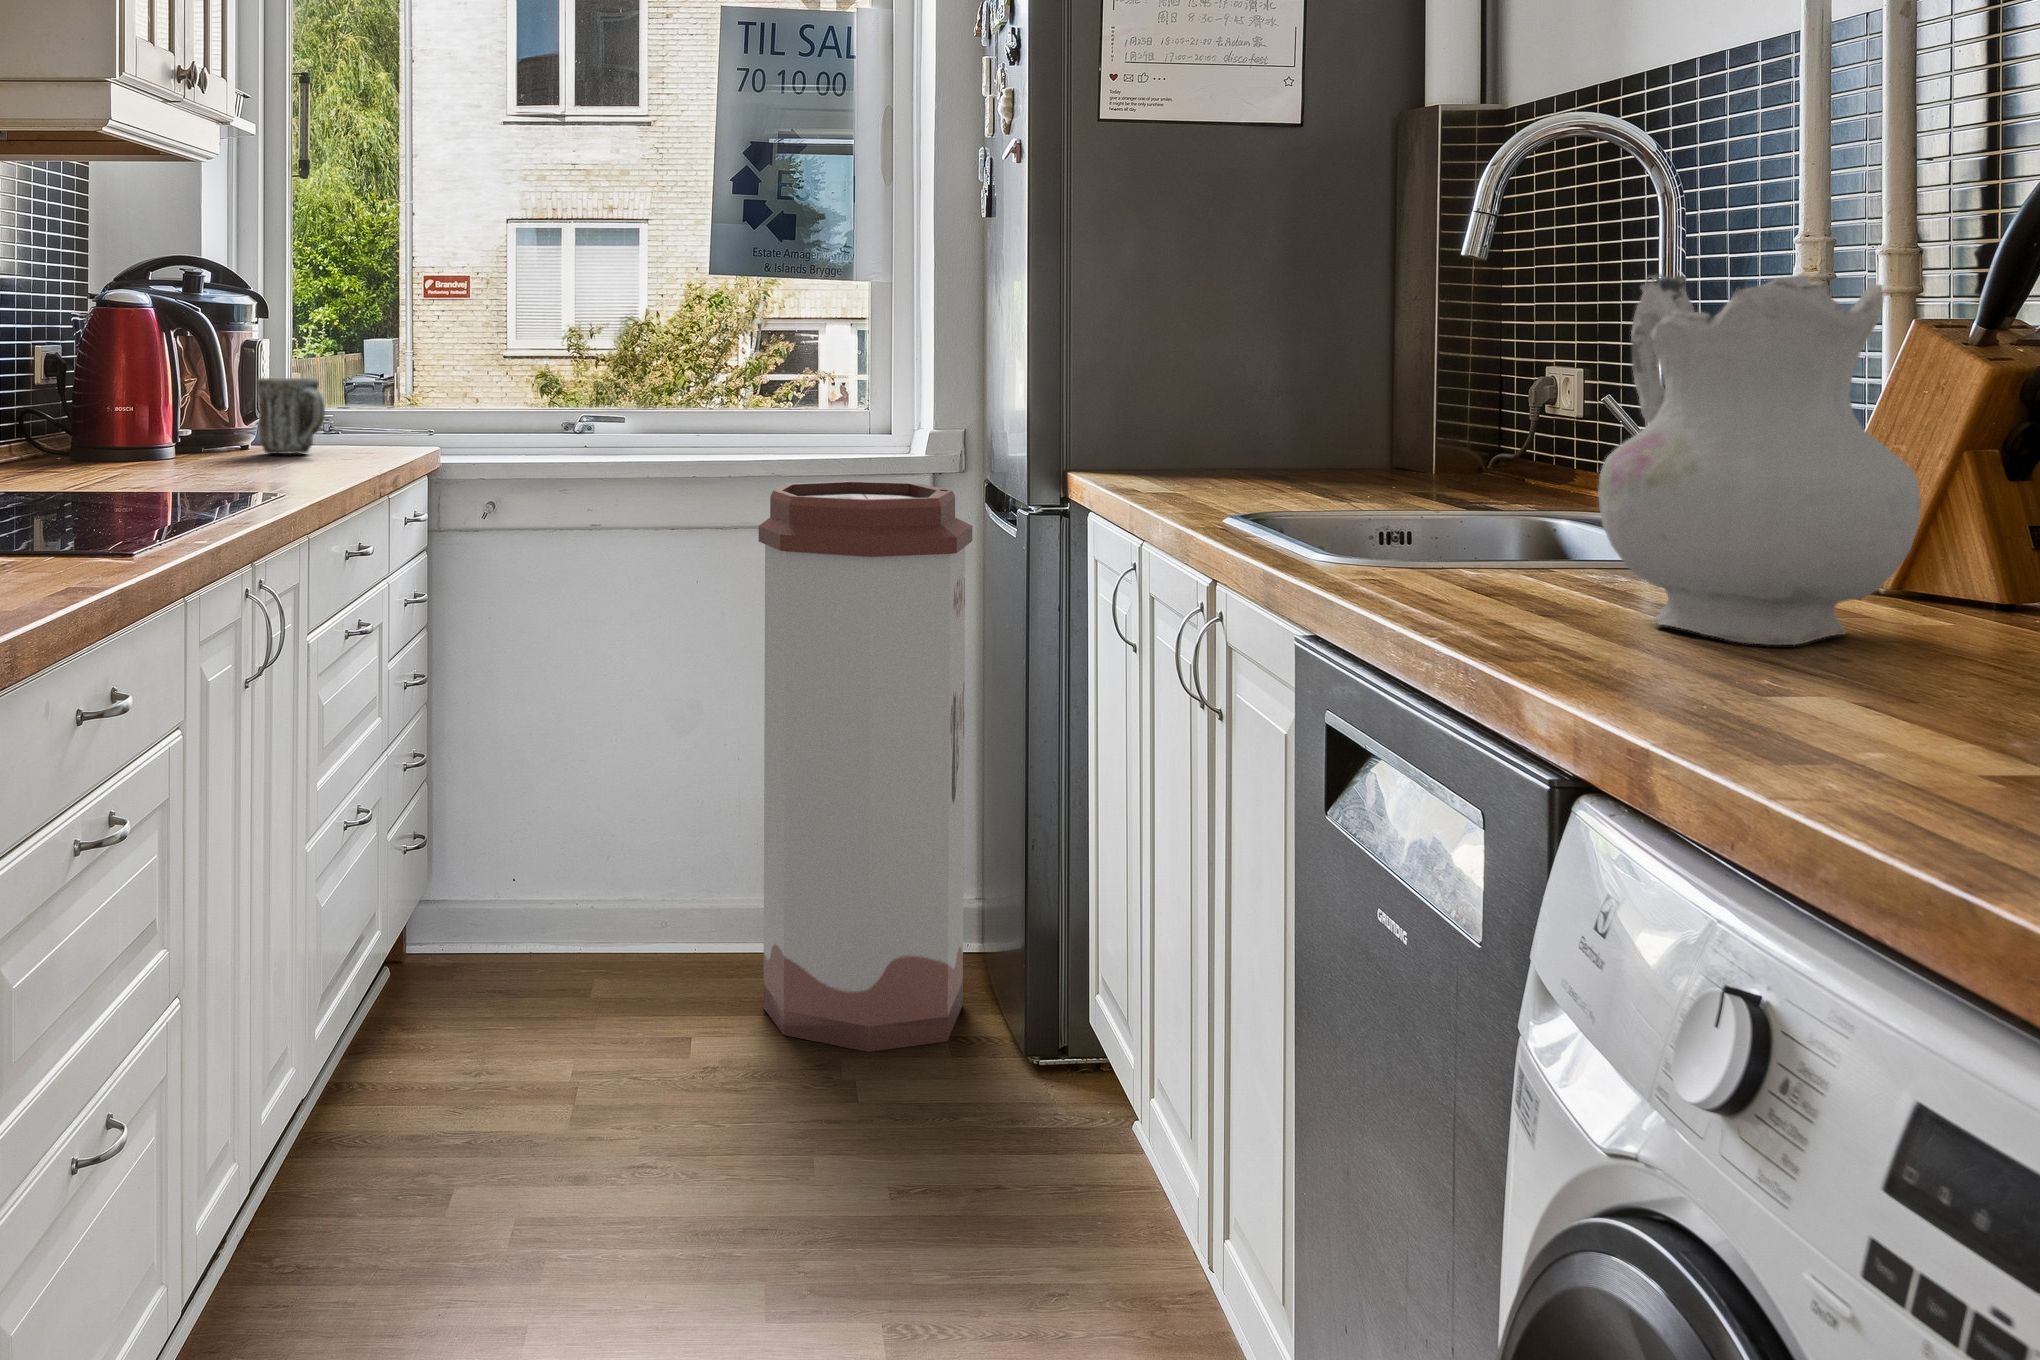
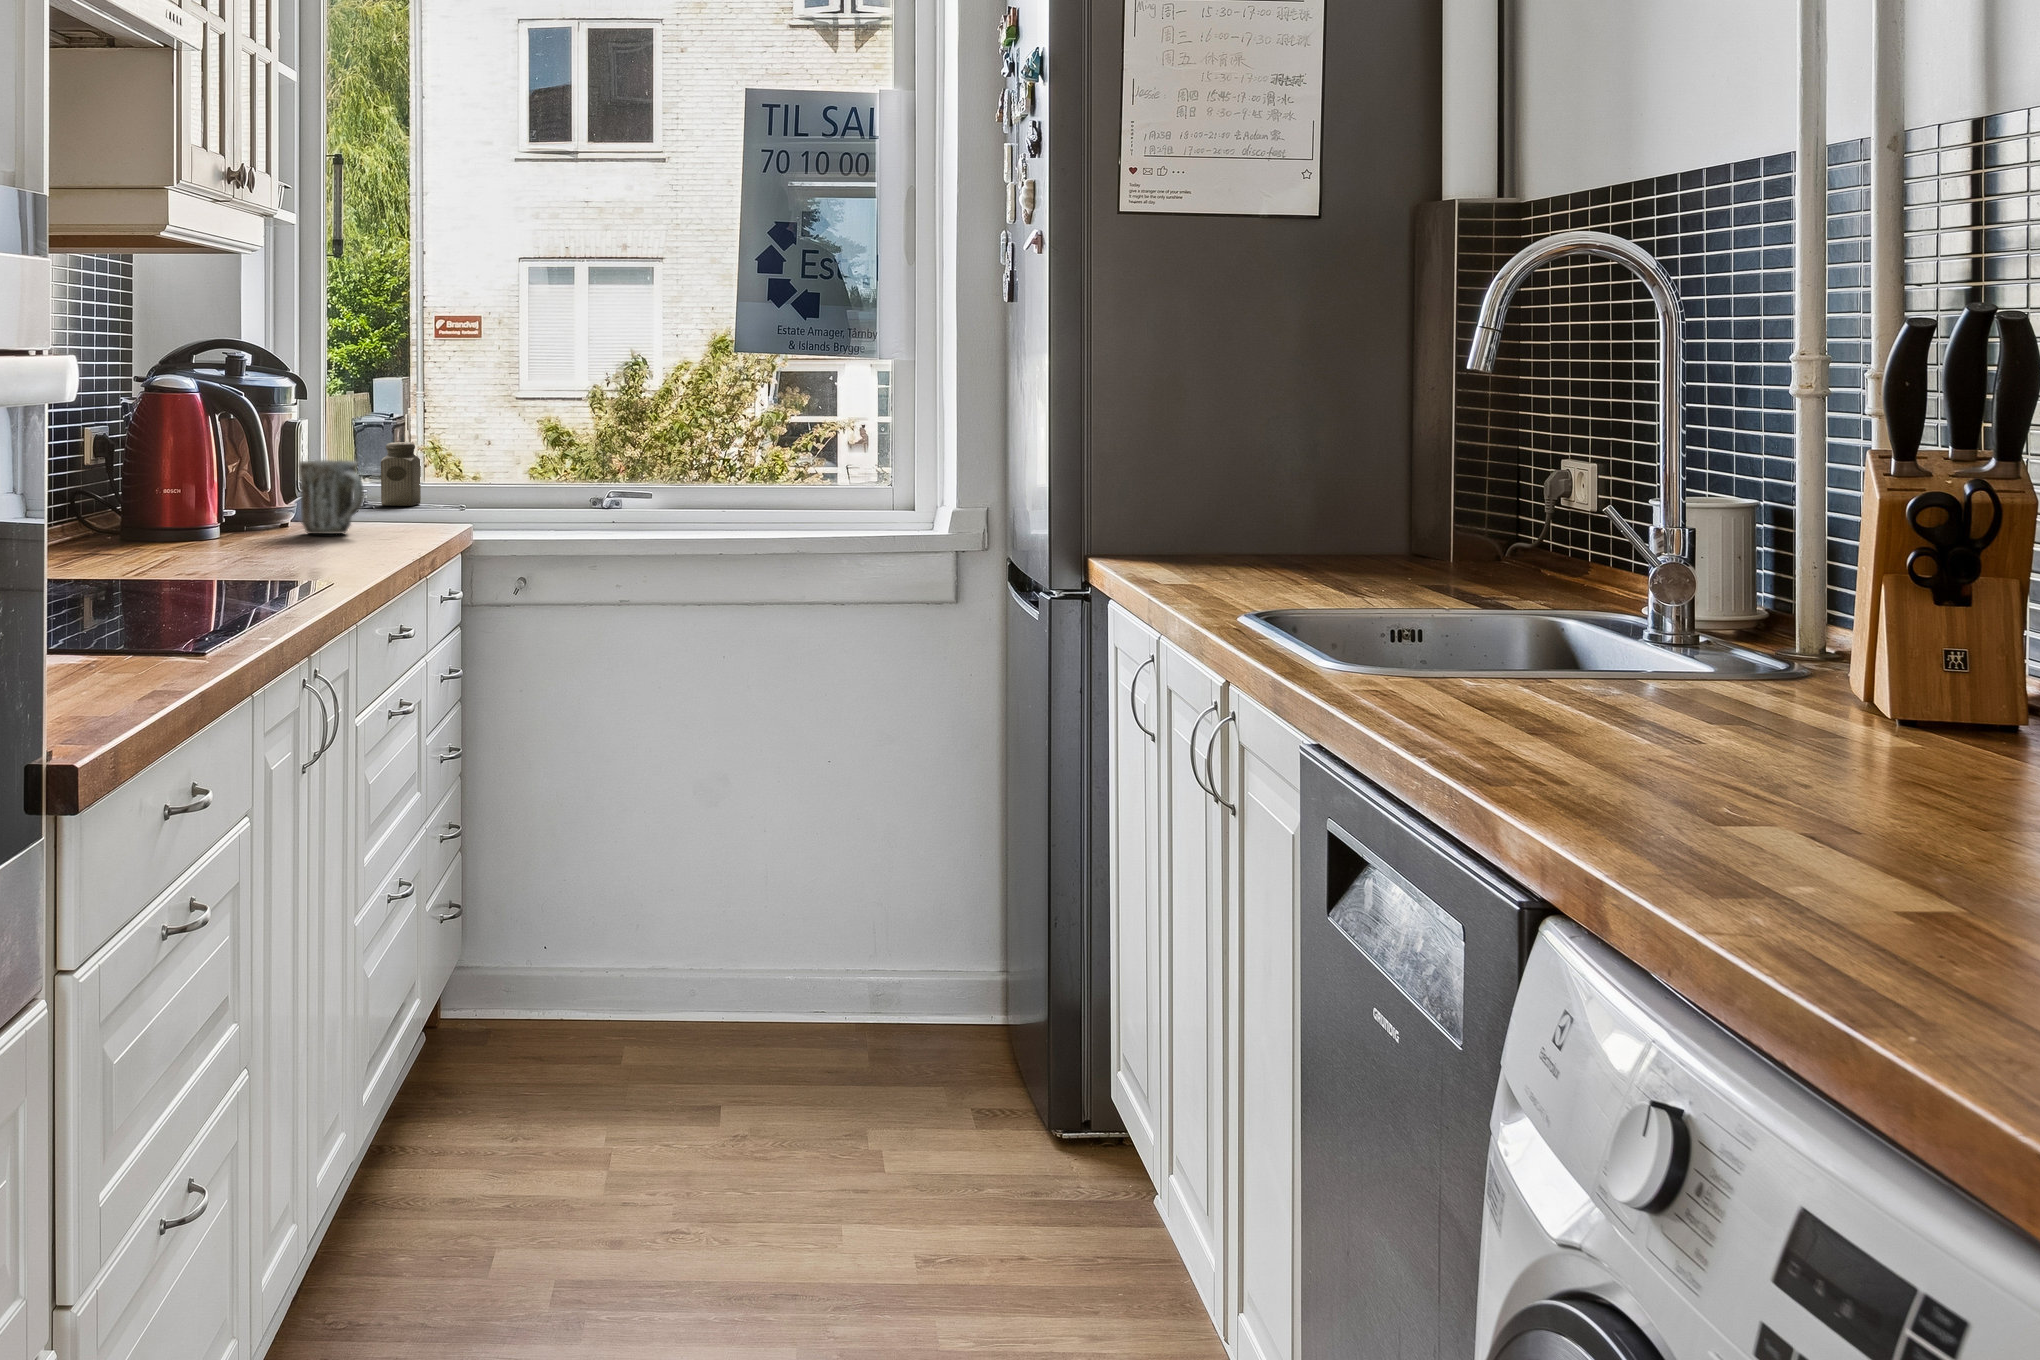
ceramic pitcher: present [1598,274,1921,645] -> none [1567,417,1858,762]
salt shaker: none [354,367,396,431] -> present [381,442,421,506]
trash can: present [759,481,973,1052] -> none [780,560,992,1127]

